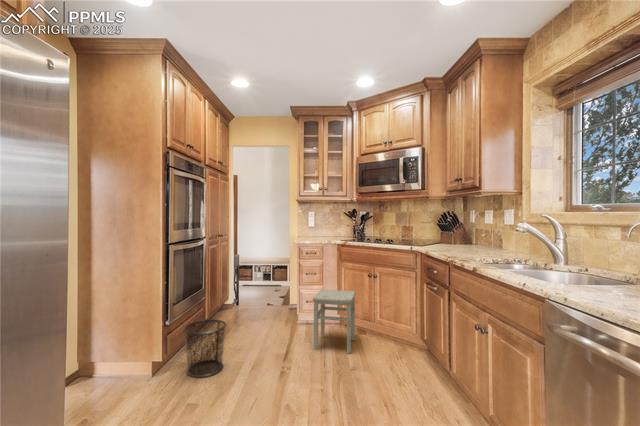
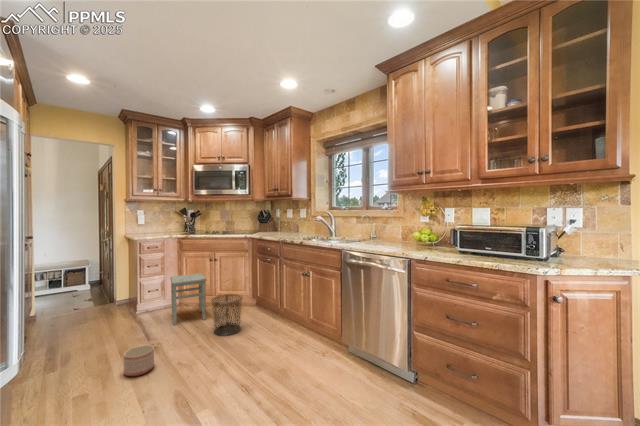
waste bin: present [184,319,226,377] -> present [212,294,242,336]
planter: none [226,369,257,407] -> present [124,345,154,376]

